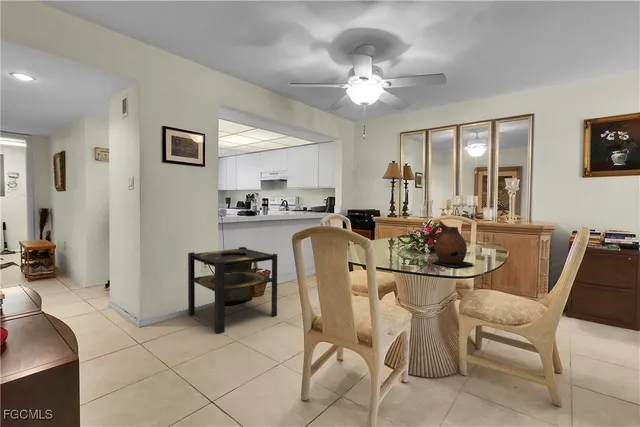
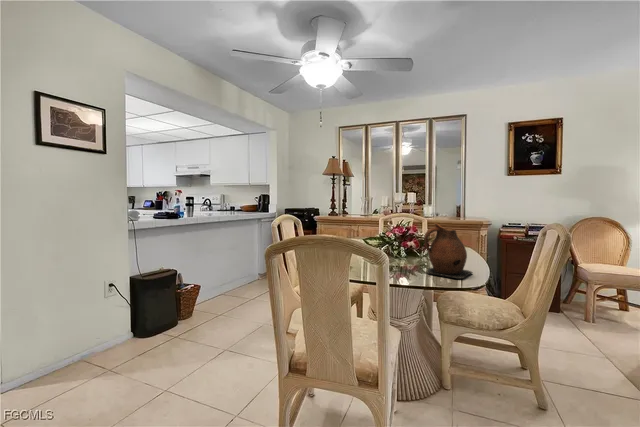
side table: present [188,247,277,334] -> none [82,259,215,385]

